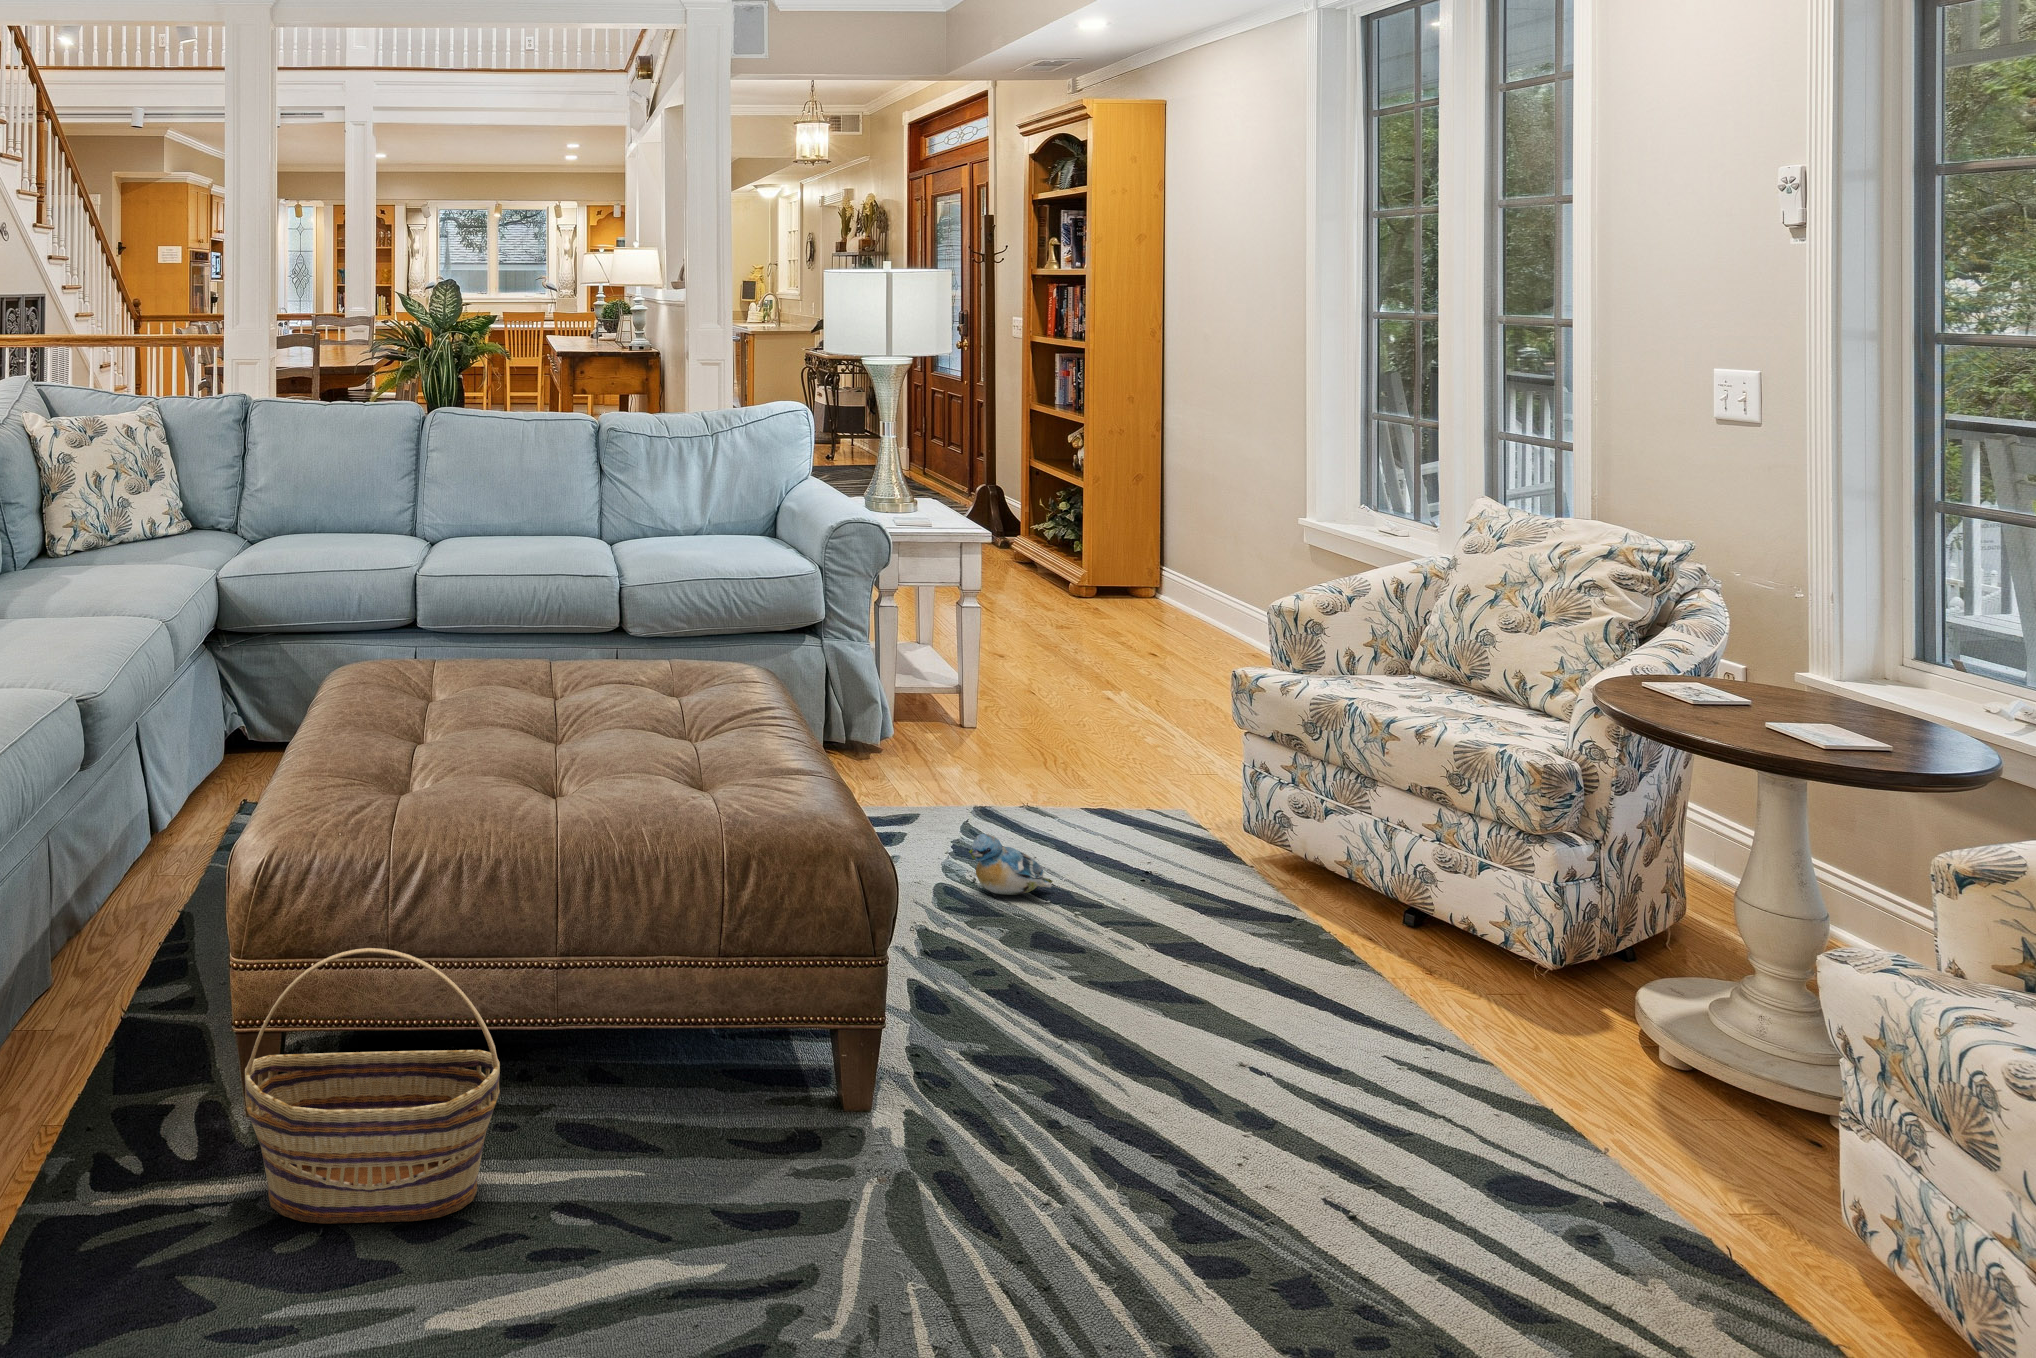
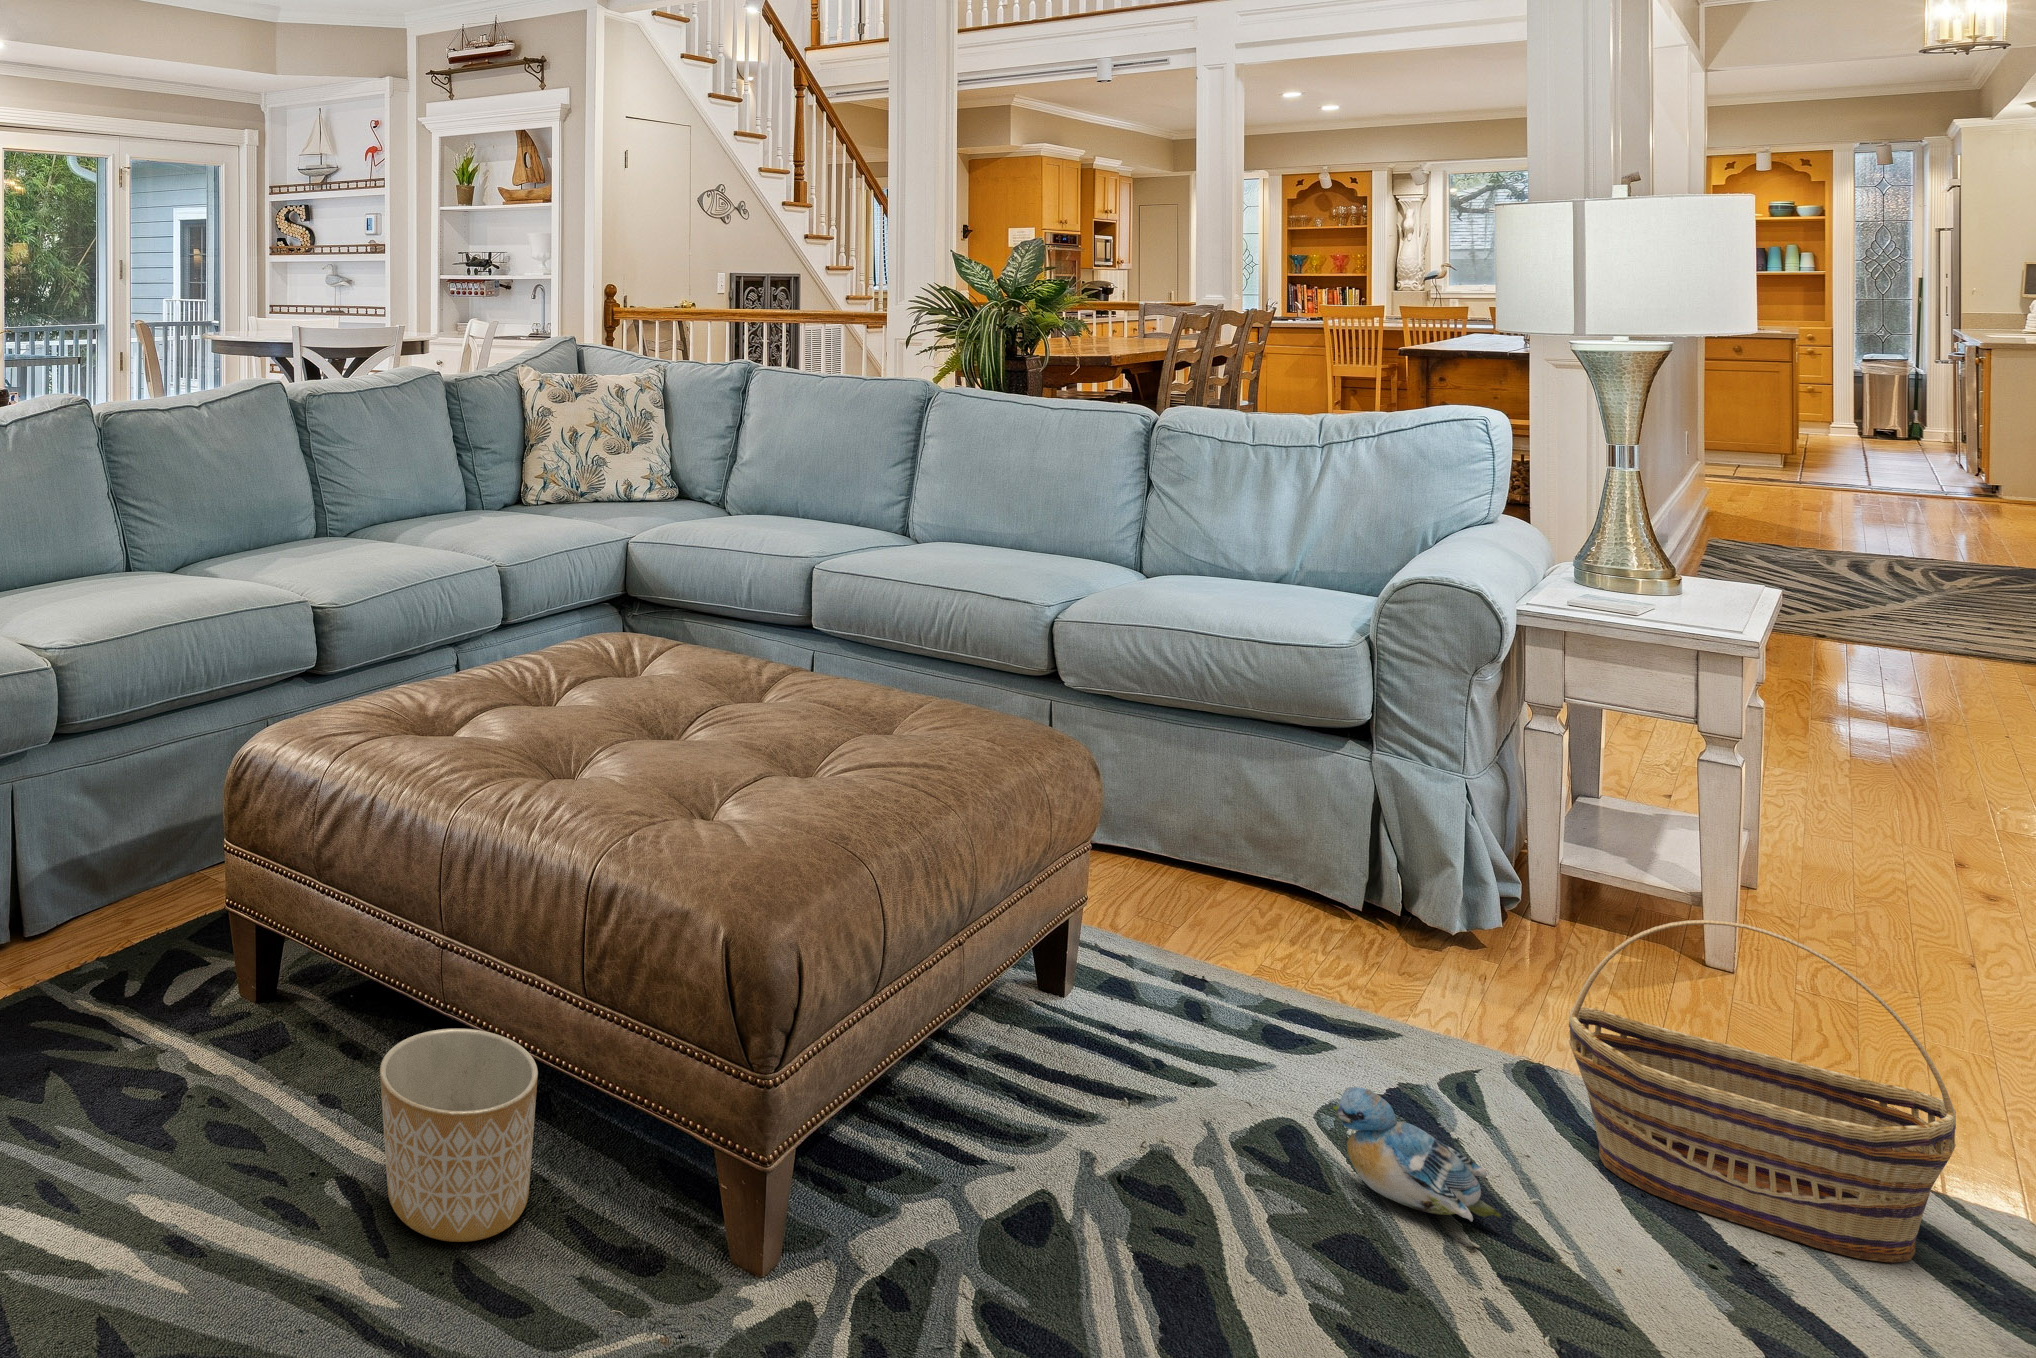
basket: present [245,948,500,1224] -> present [1569,920,1956,1263]
planter: none [547,975,675,1141] -> present [380,1028,538,1242]

